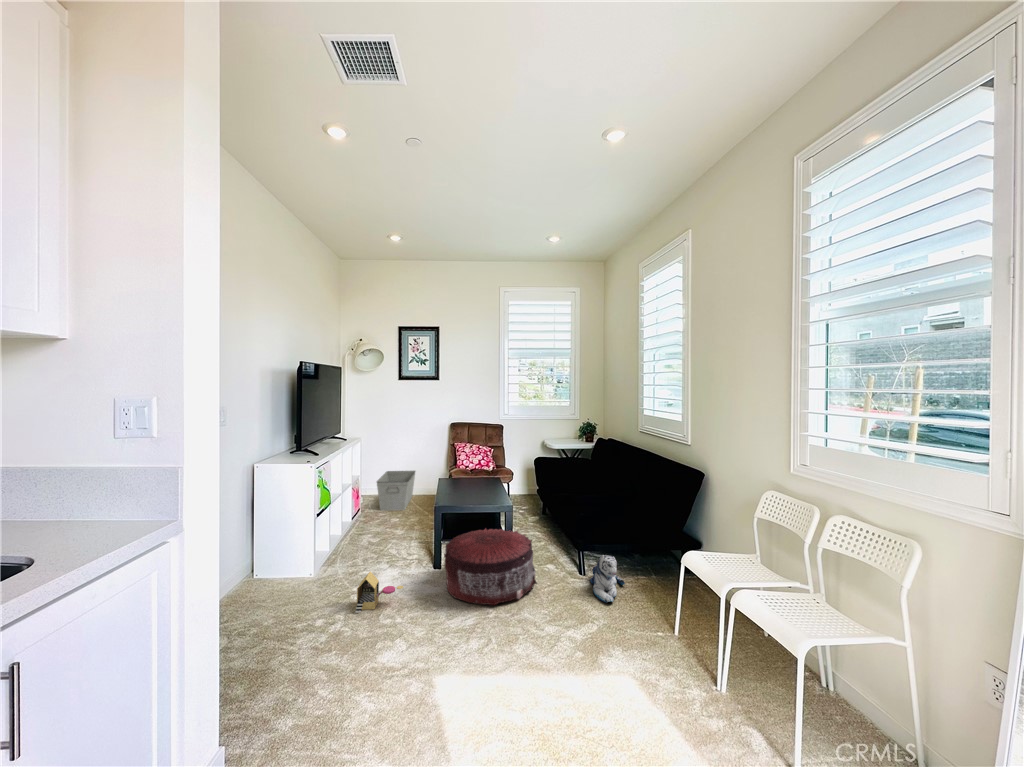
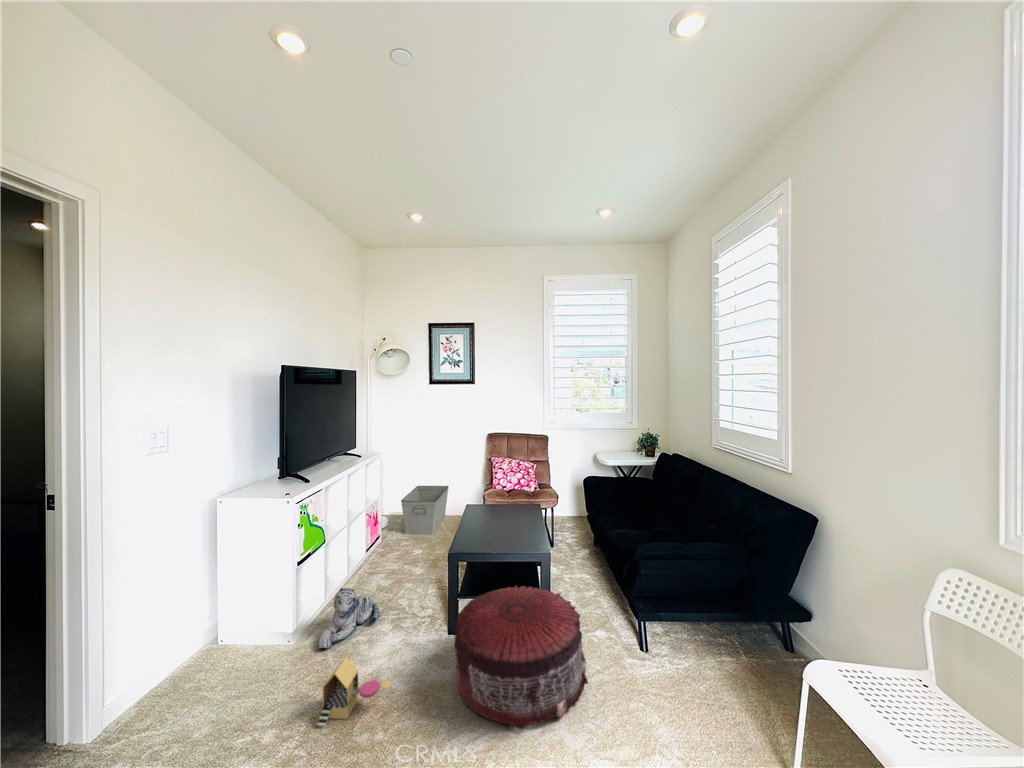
plush toy: present [590,555,625,603] -> present [318,588,379,648]

